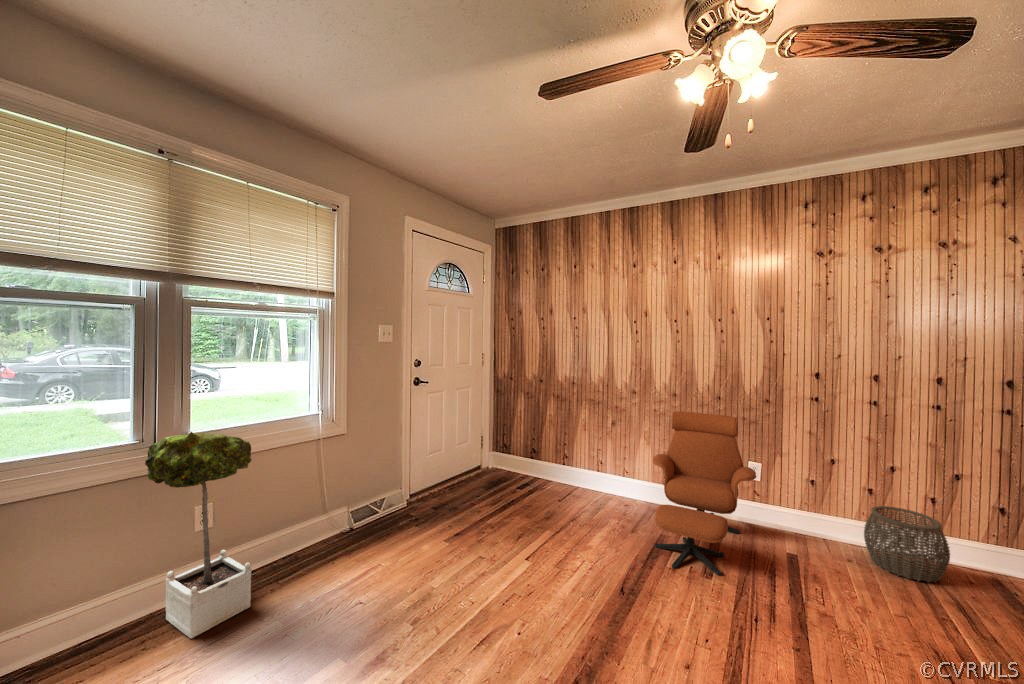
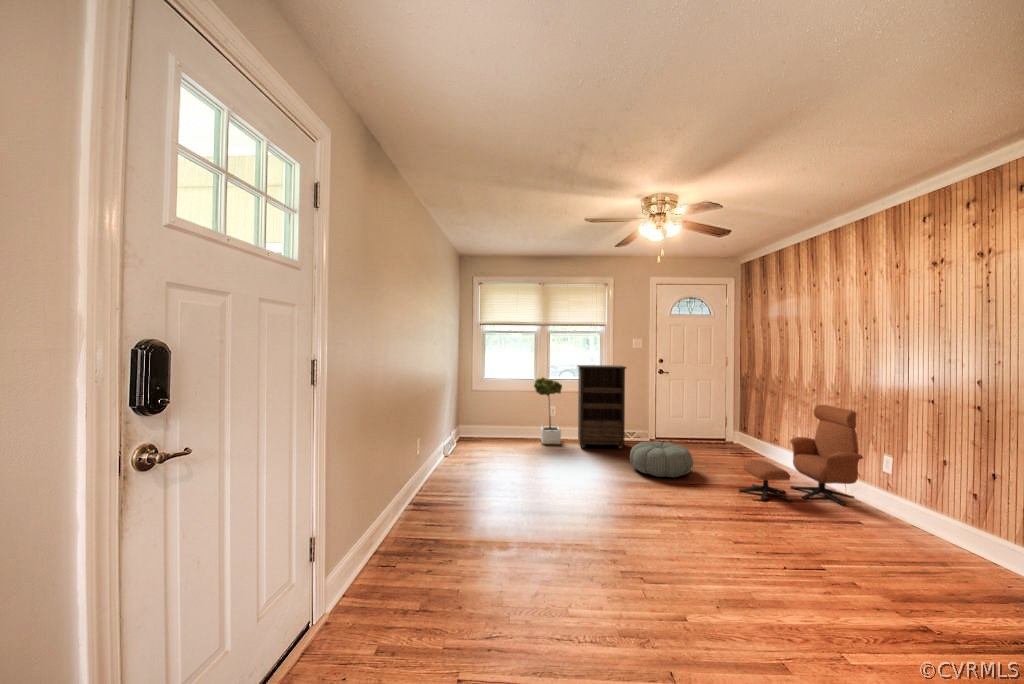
bookshelf: none [287,378,412,590] -> present [577,365,626,449]
woven basket: present [864,506,950,582] -> none [913,501,997,569]
pouf: none [488,516,607,611] -> present [630,441,693,477]

